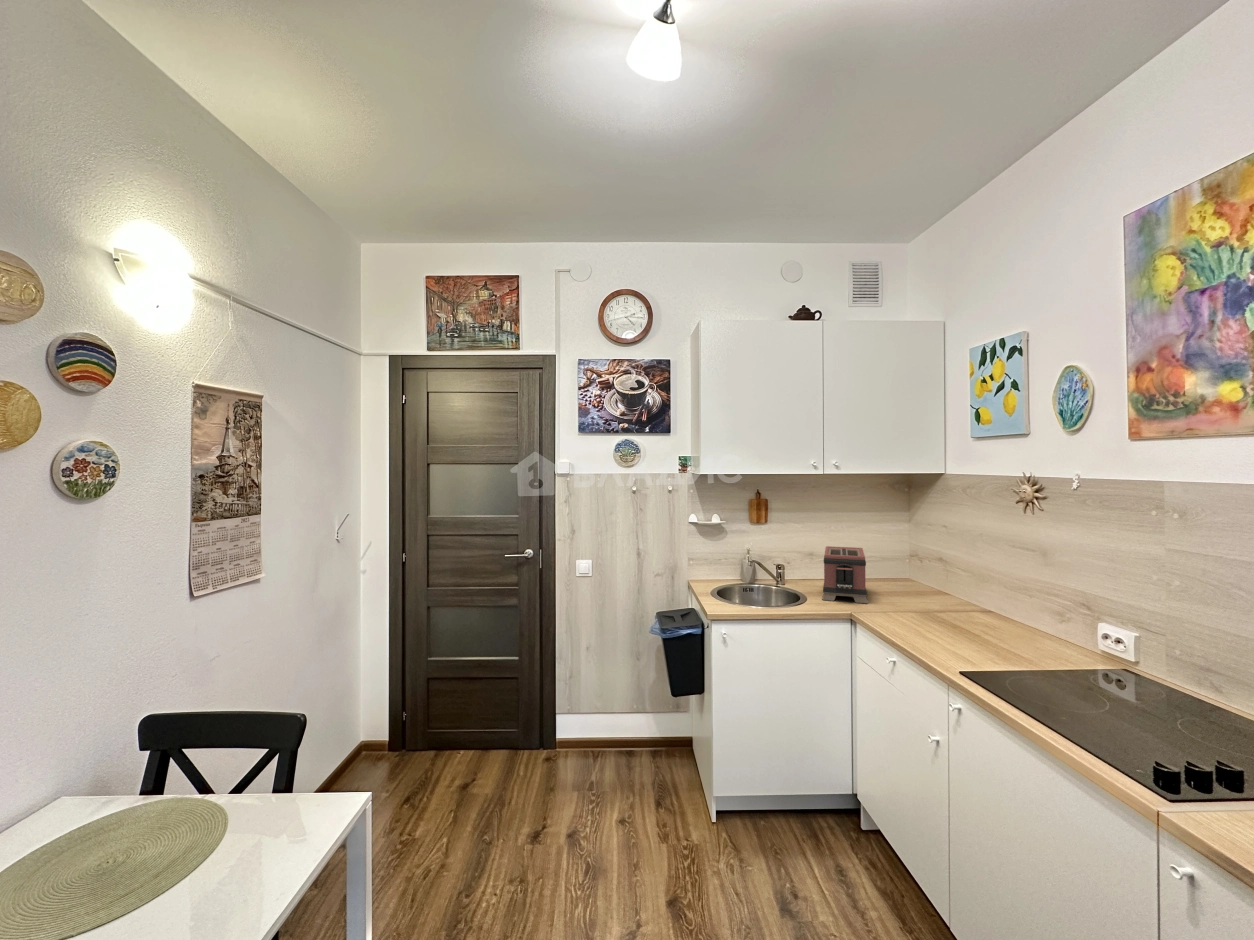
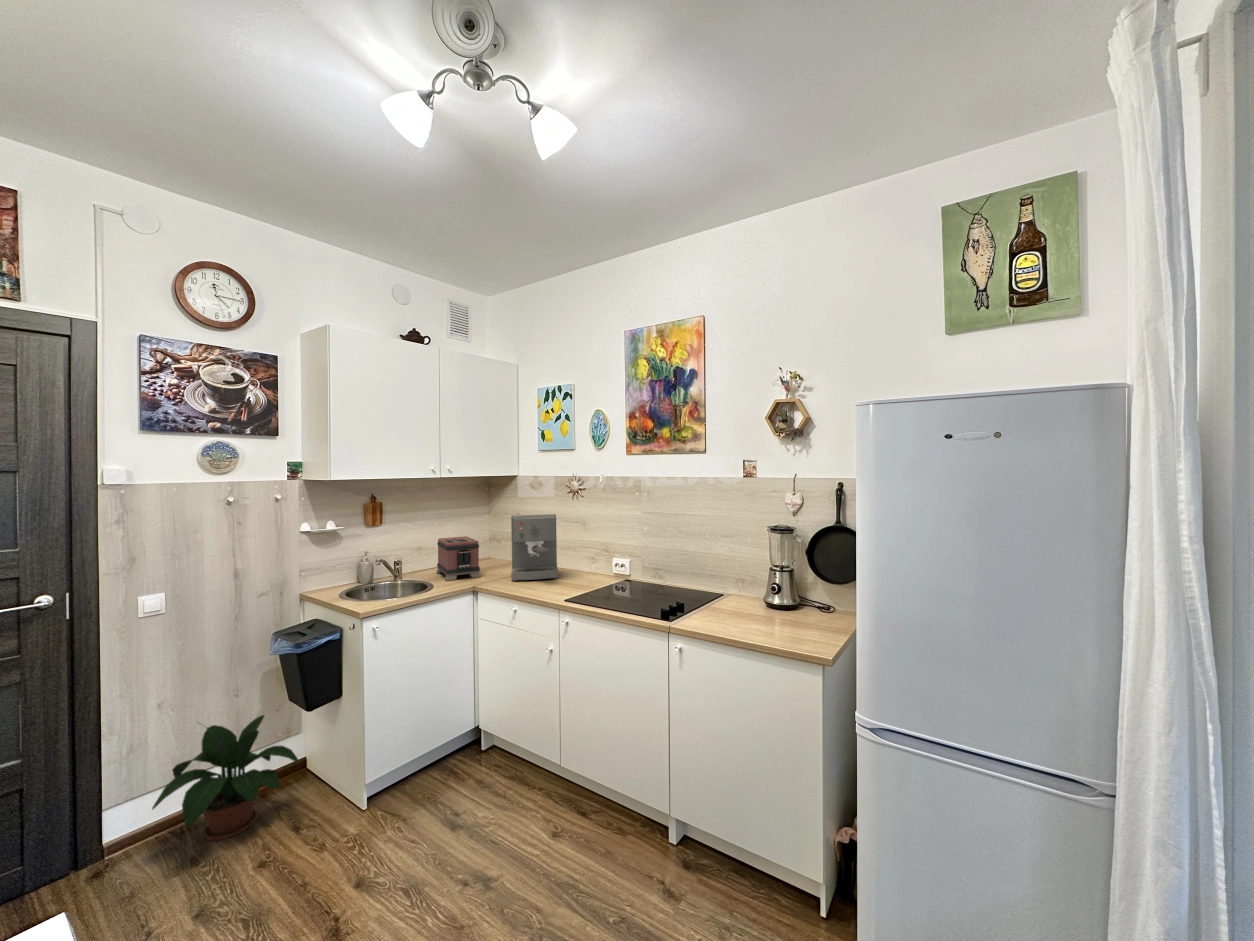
coffee maker: none [900,528,985,632] -> present [511,514,558,581]
potted plant: none [574,676,672,785] -> present [152,715,299,840]

